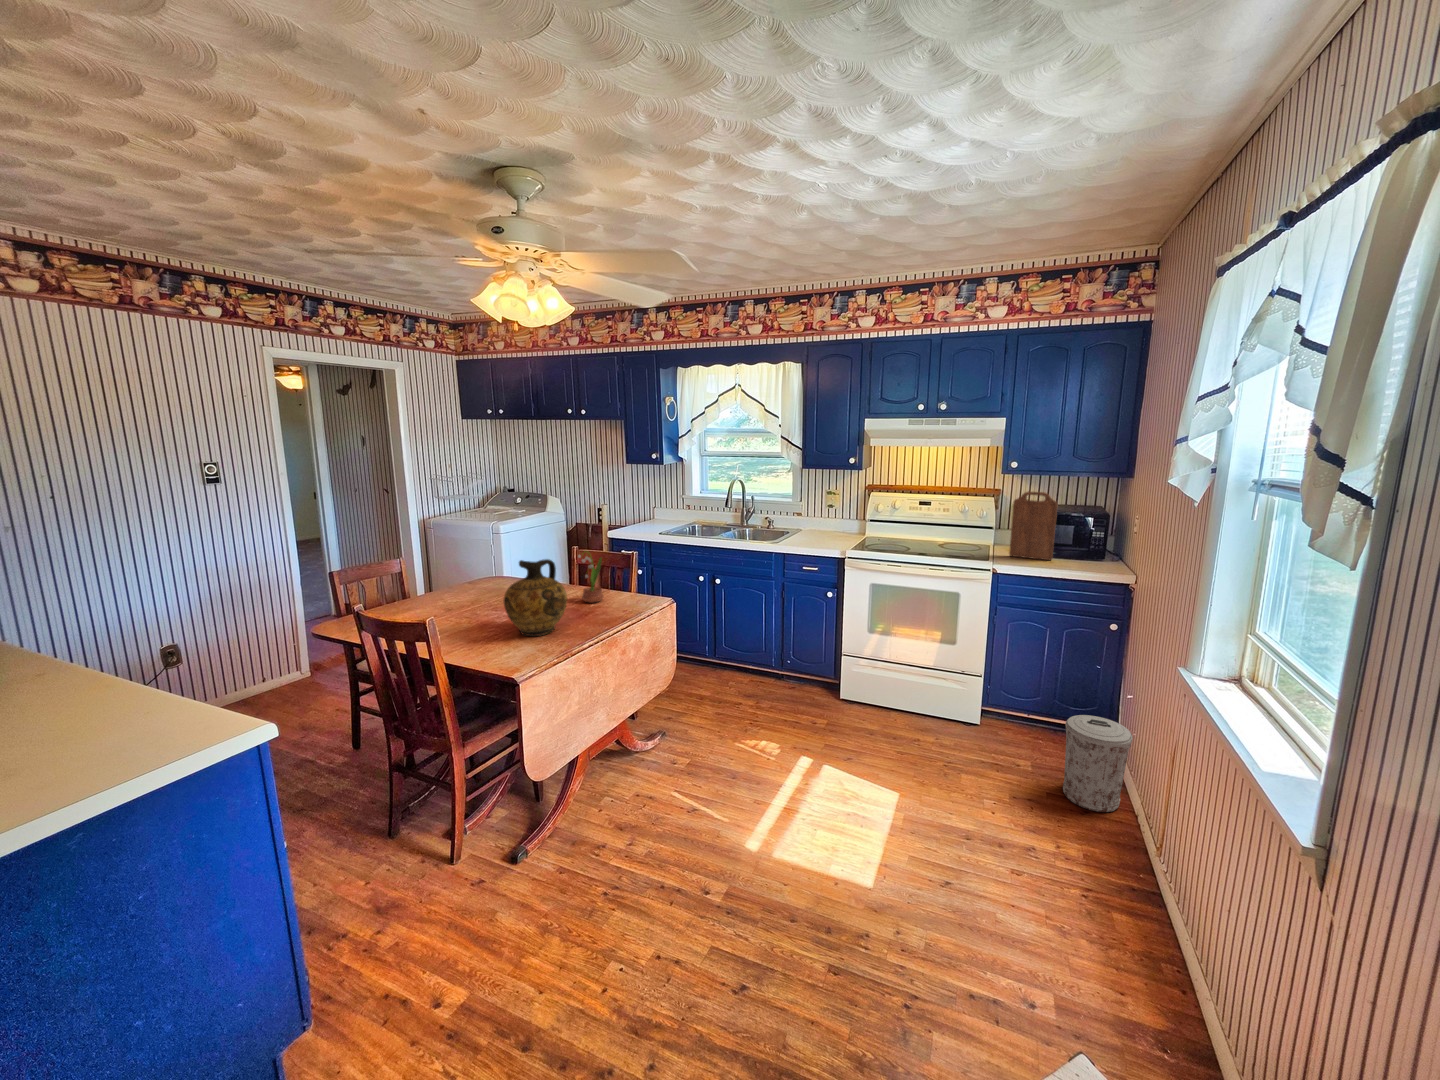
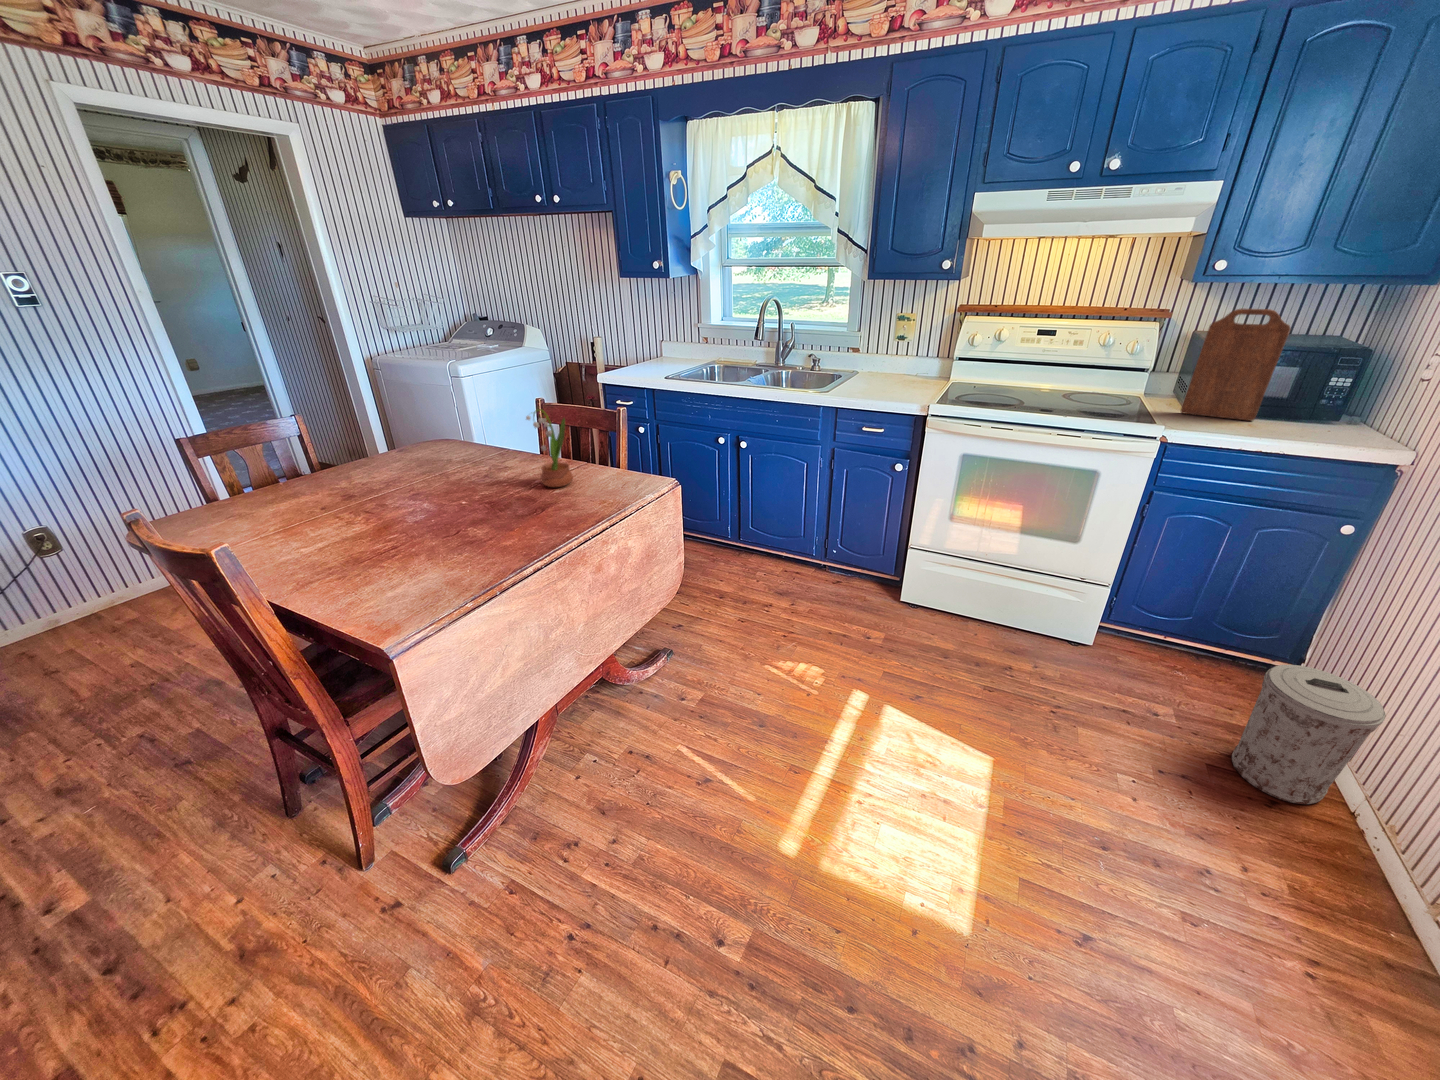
ceramic jug: present [504,559,567,636] -> none [387,428,497,555]

